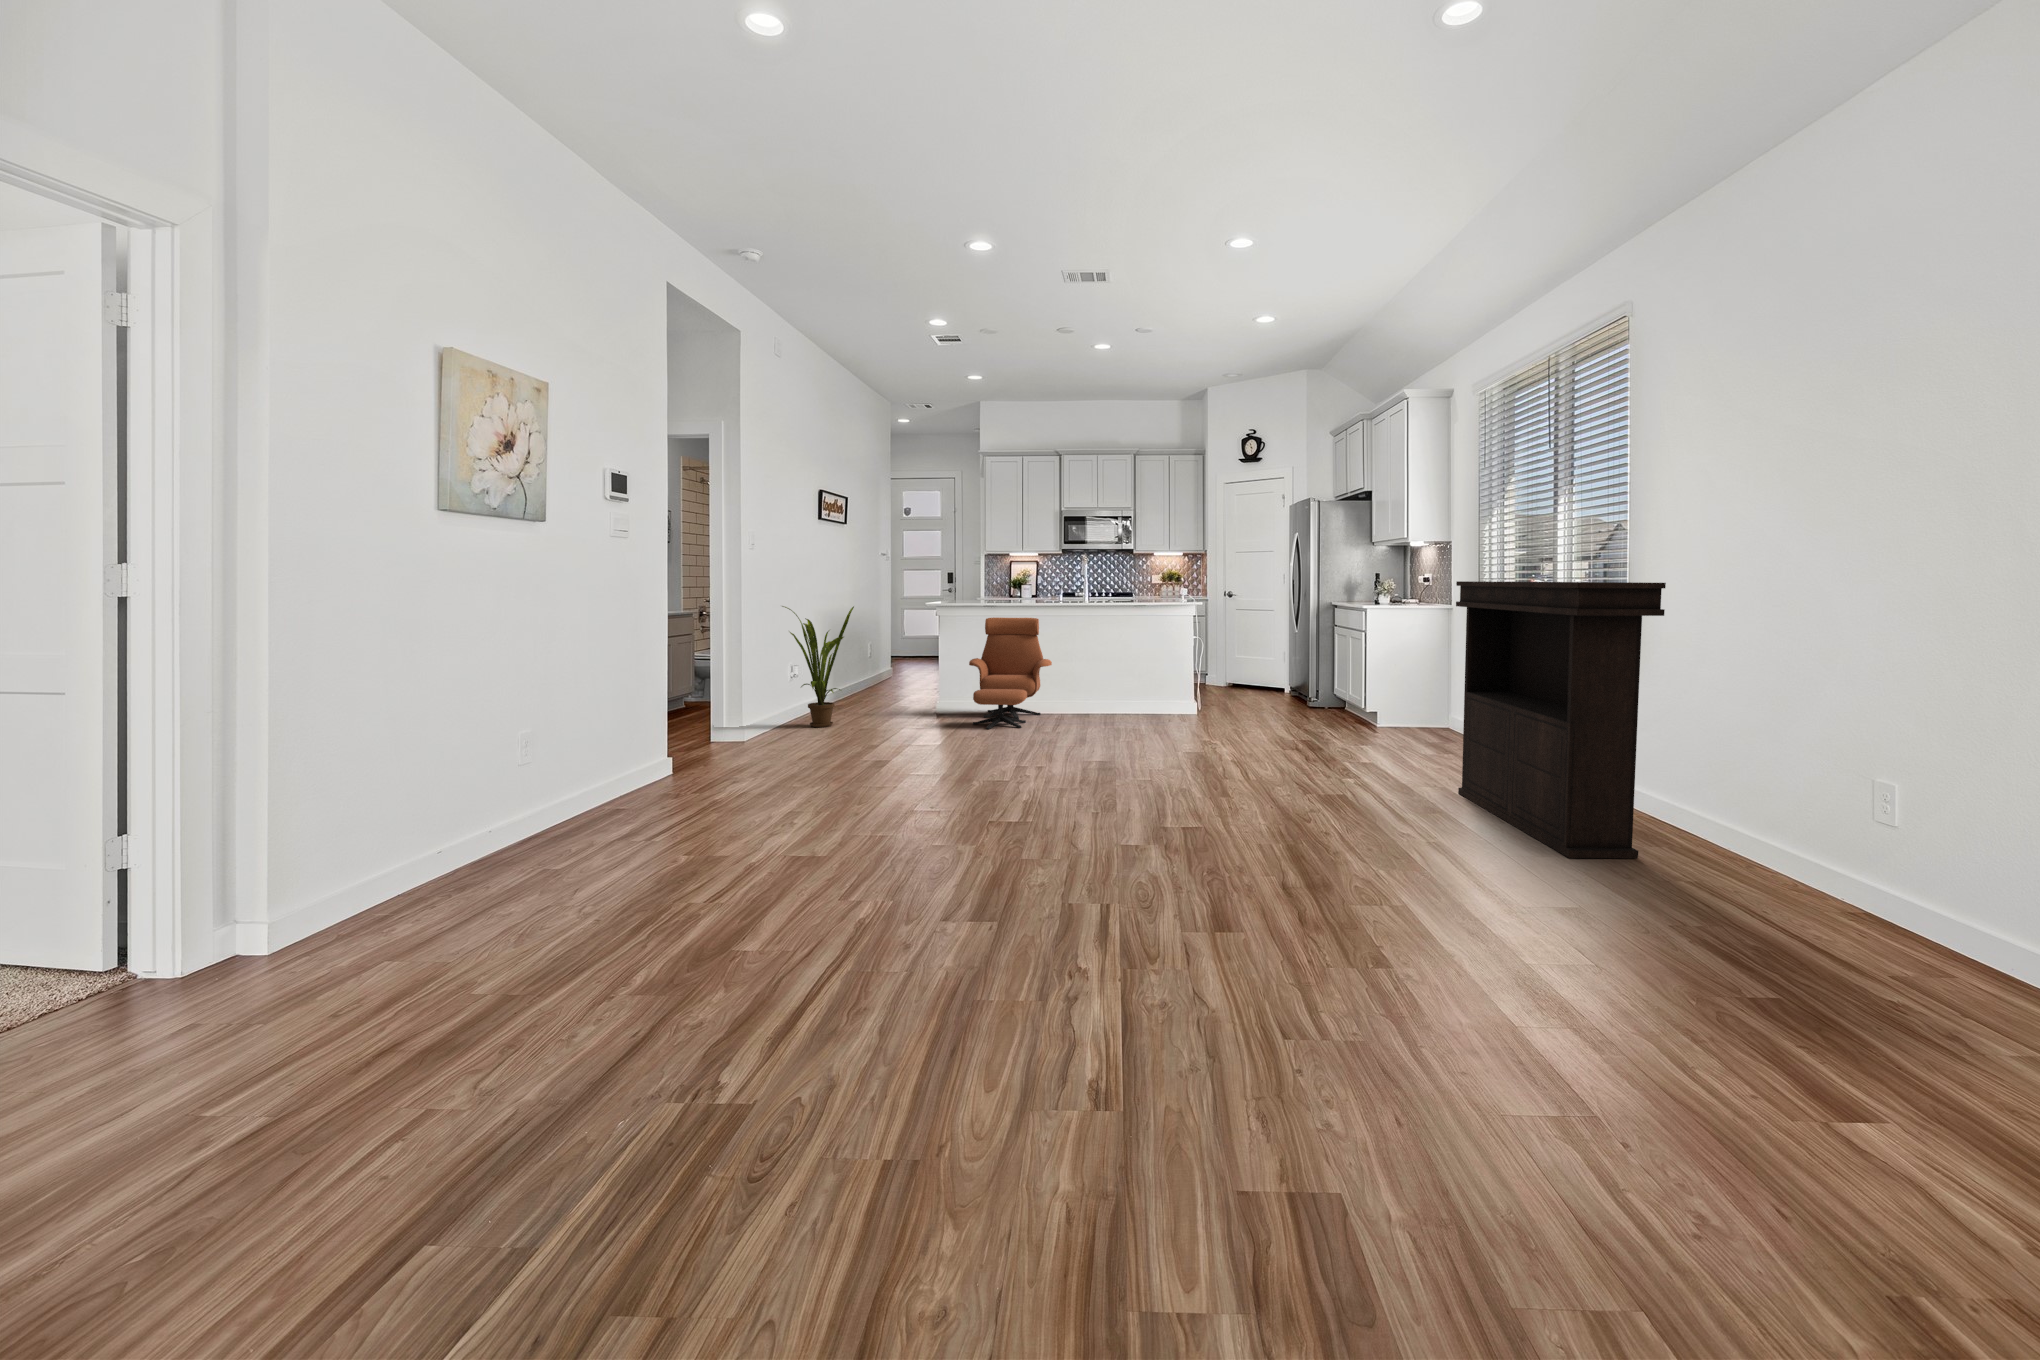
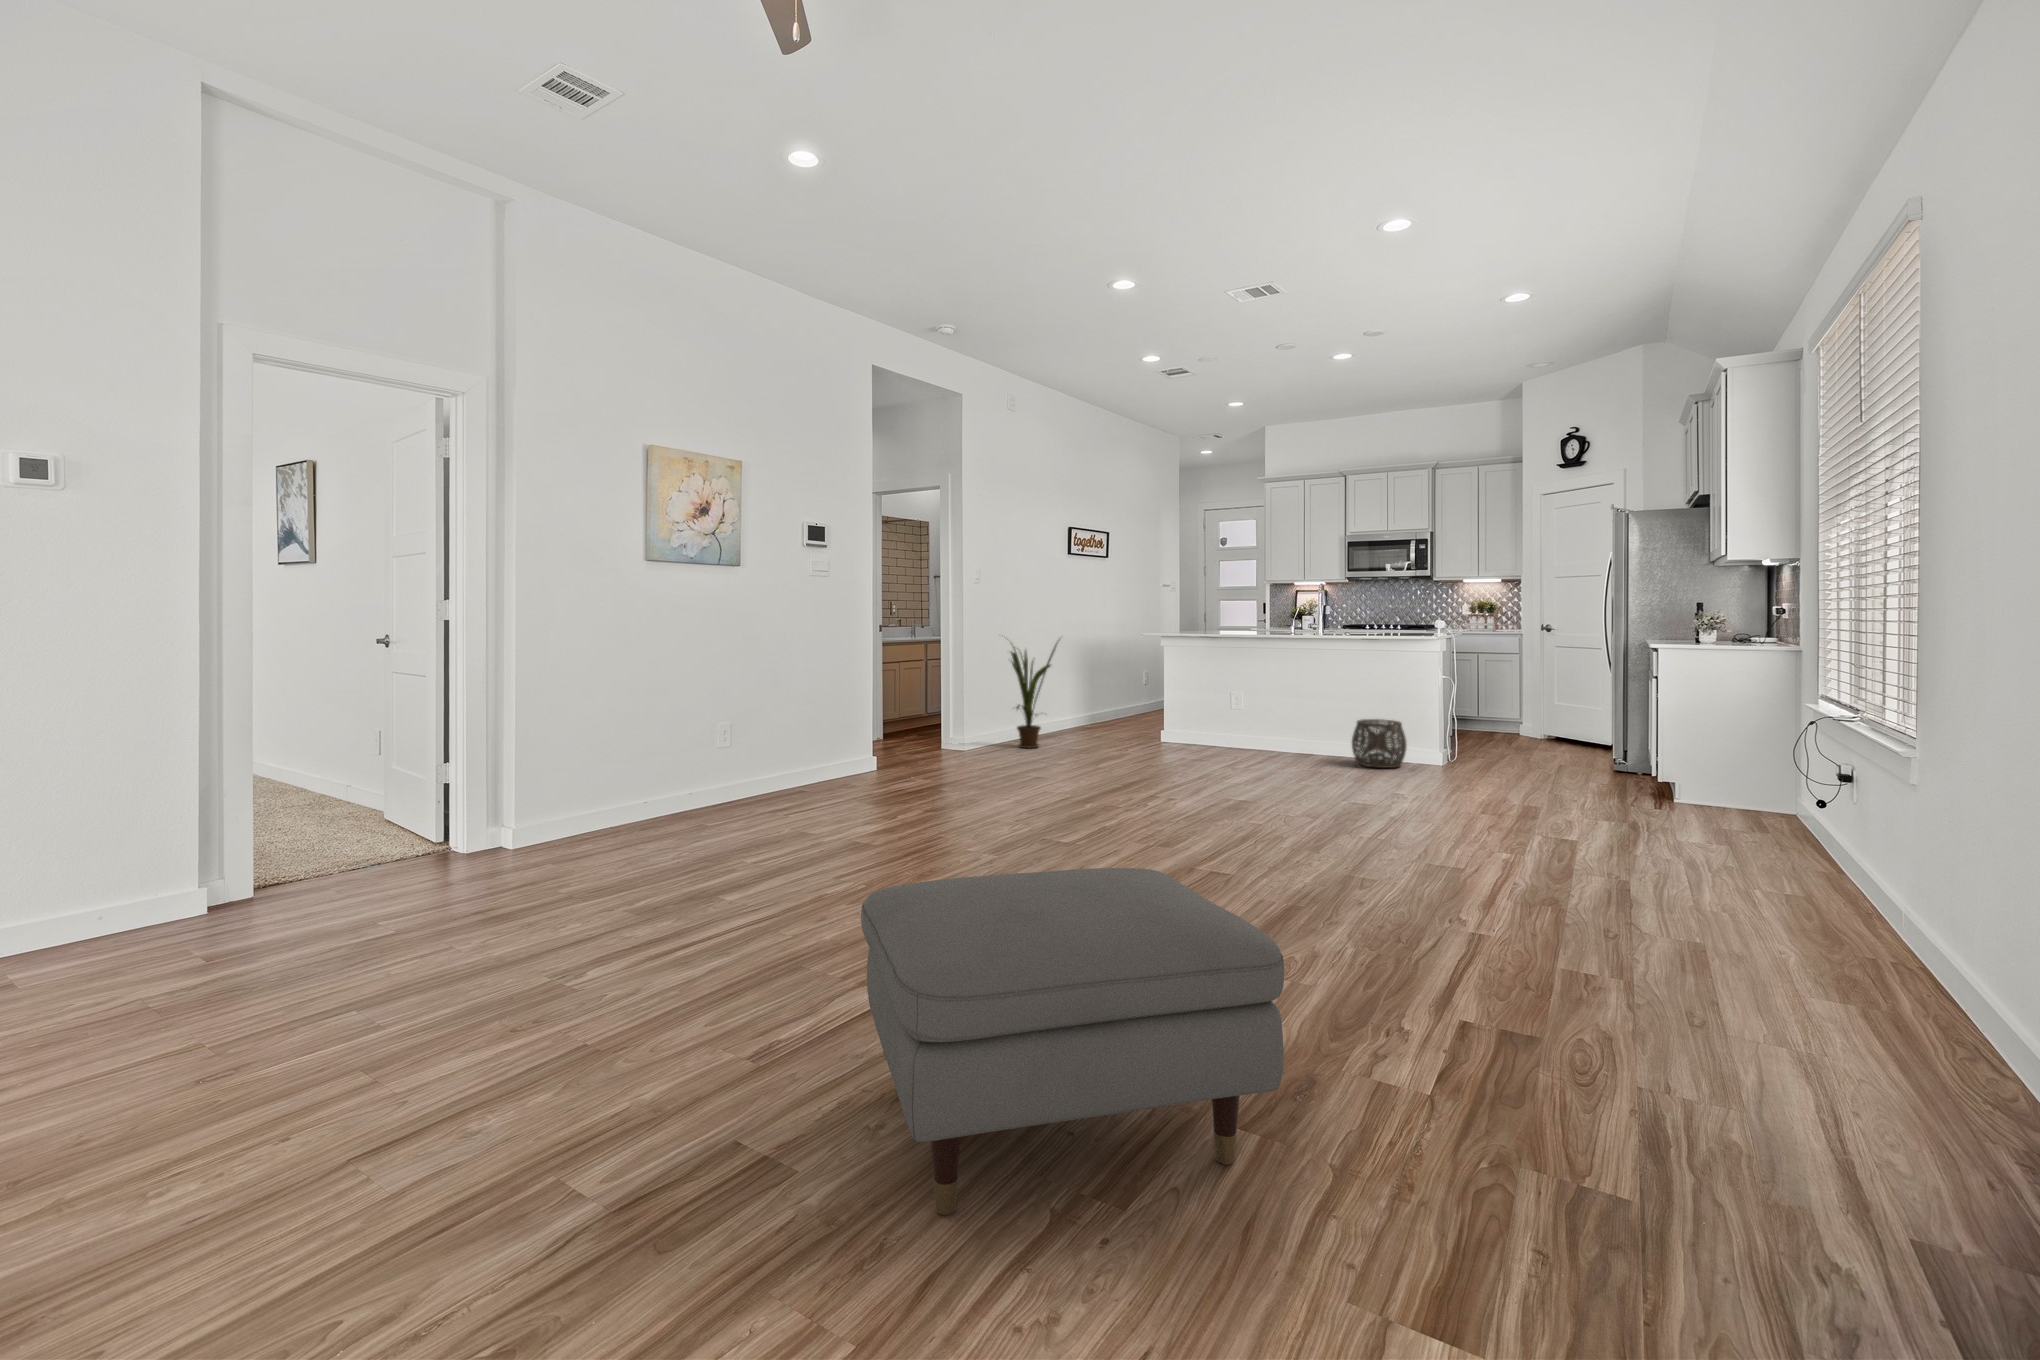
console table: present [1456,581,1666,858] -> none [1624,606,1787,1000]
lounge chair: present [969,618,1052,729] -> none [1161,650,1263,765]
woven basket: none [1134,675,1179,718] -> present [1352,719,1406,768]
ottoman: none [1275,832,1672,1210] -> present [861,868,1284,1215]

